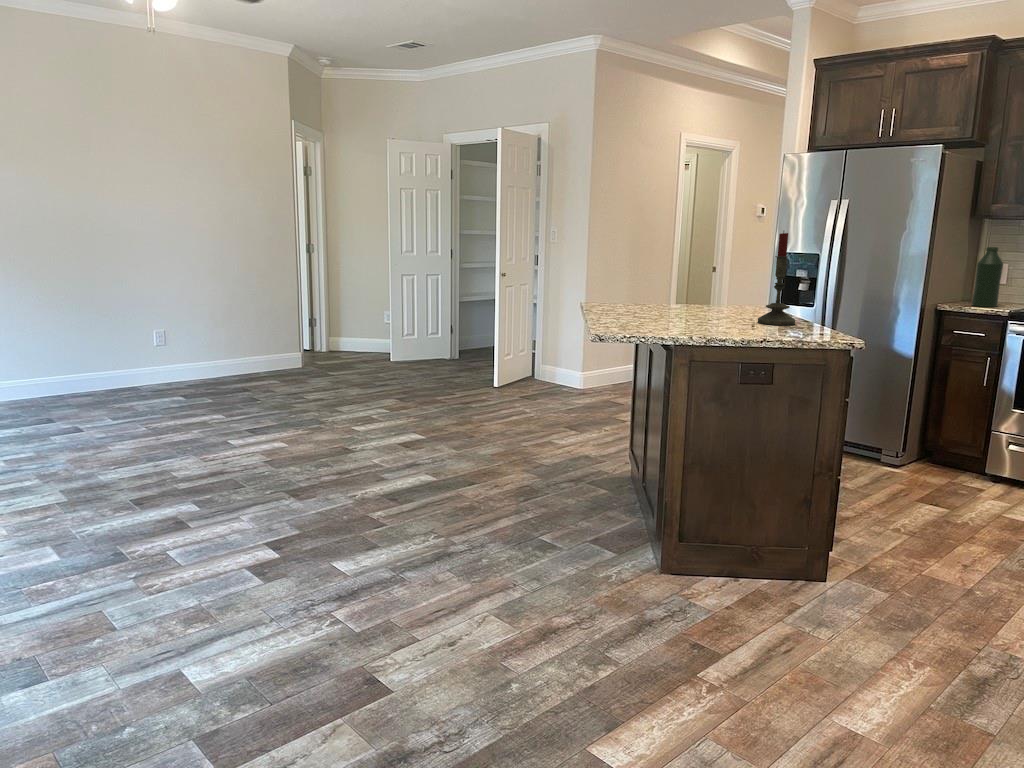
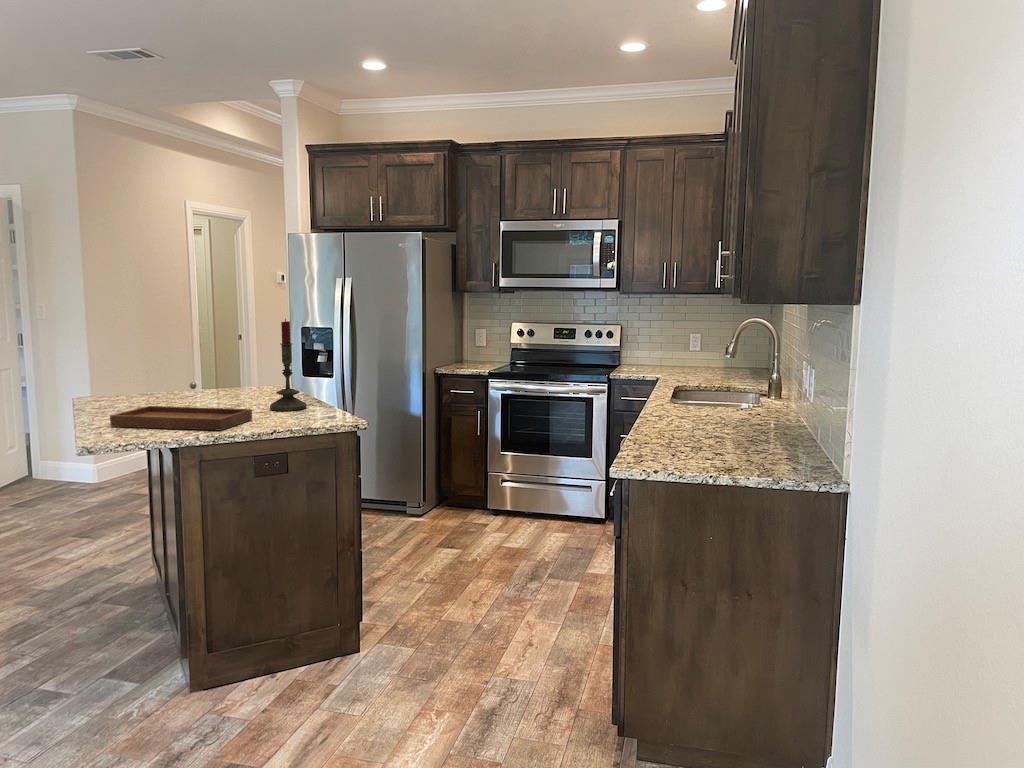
bottle: present [972,247,1003,307] -> none [462,317,481,368]
tray: none [617,288,743,334] -> present [110,383,252,431]

